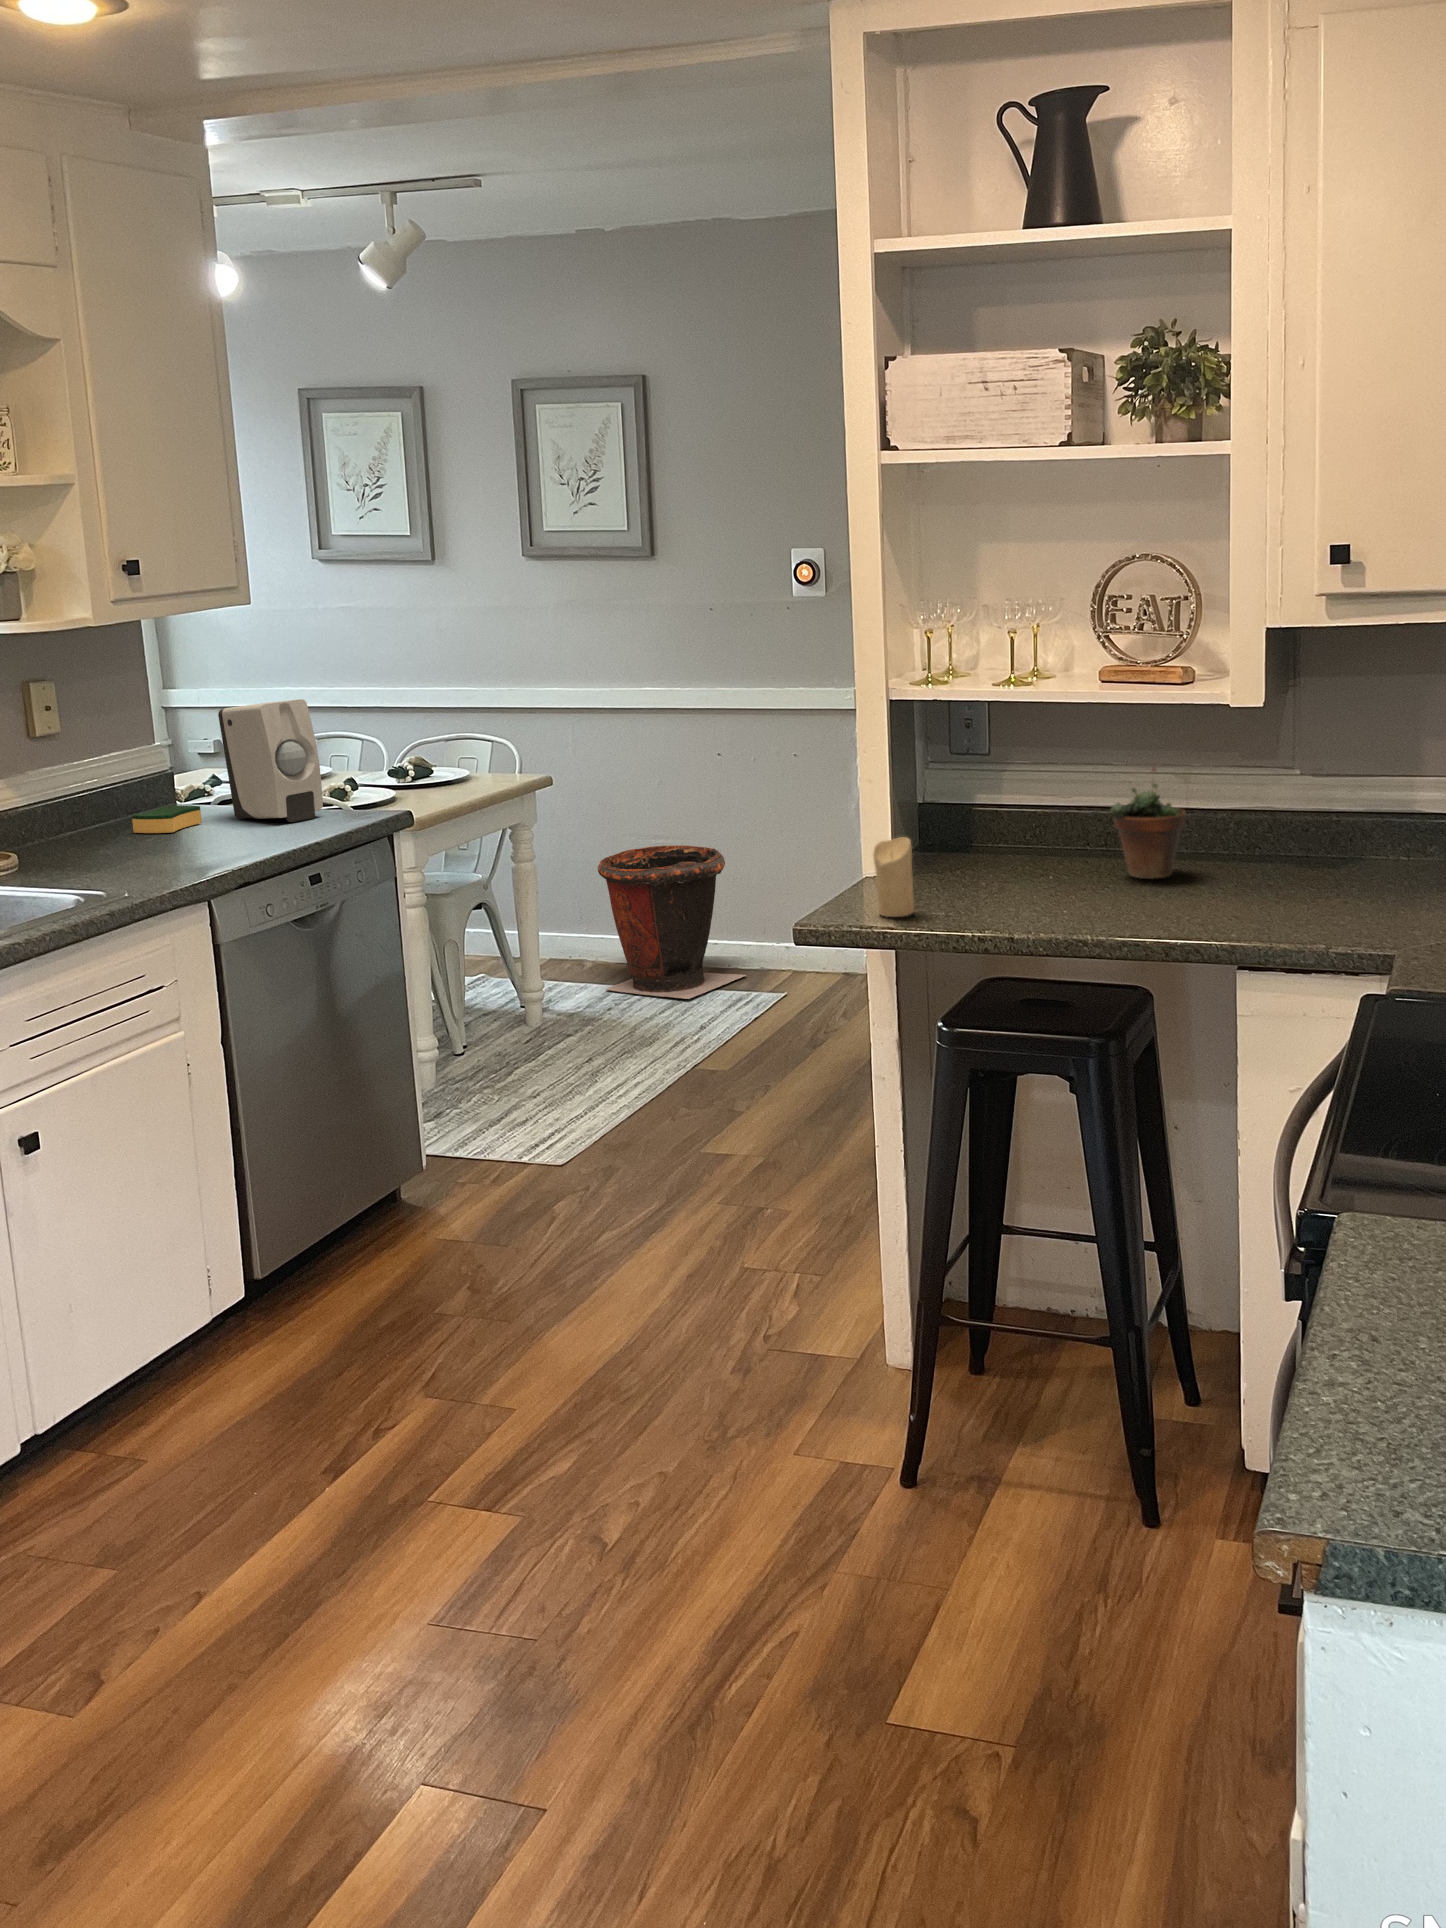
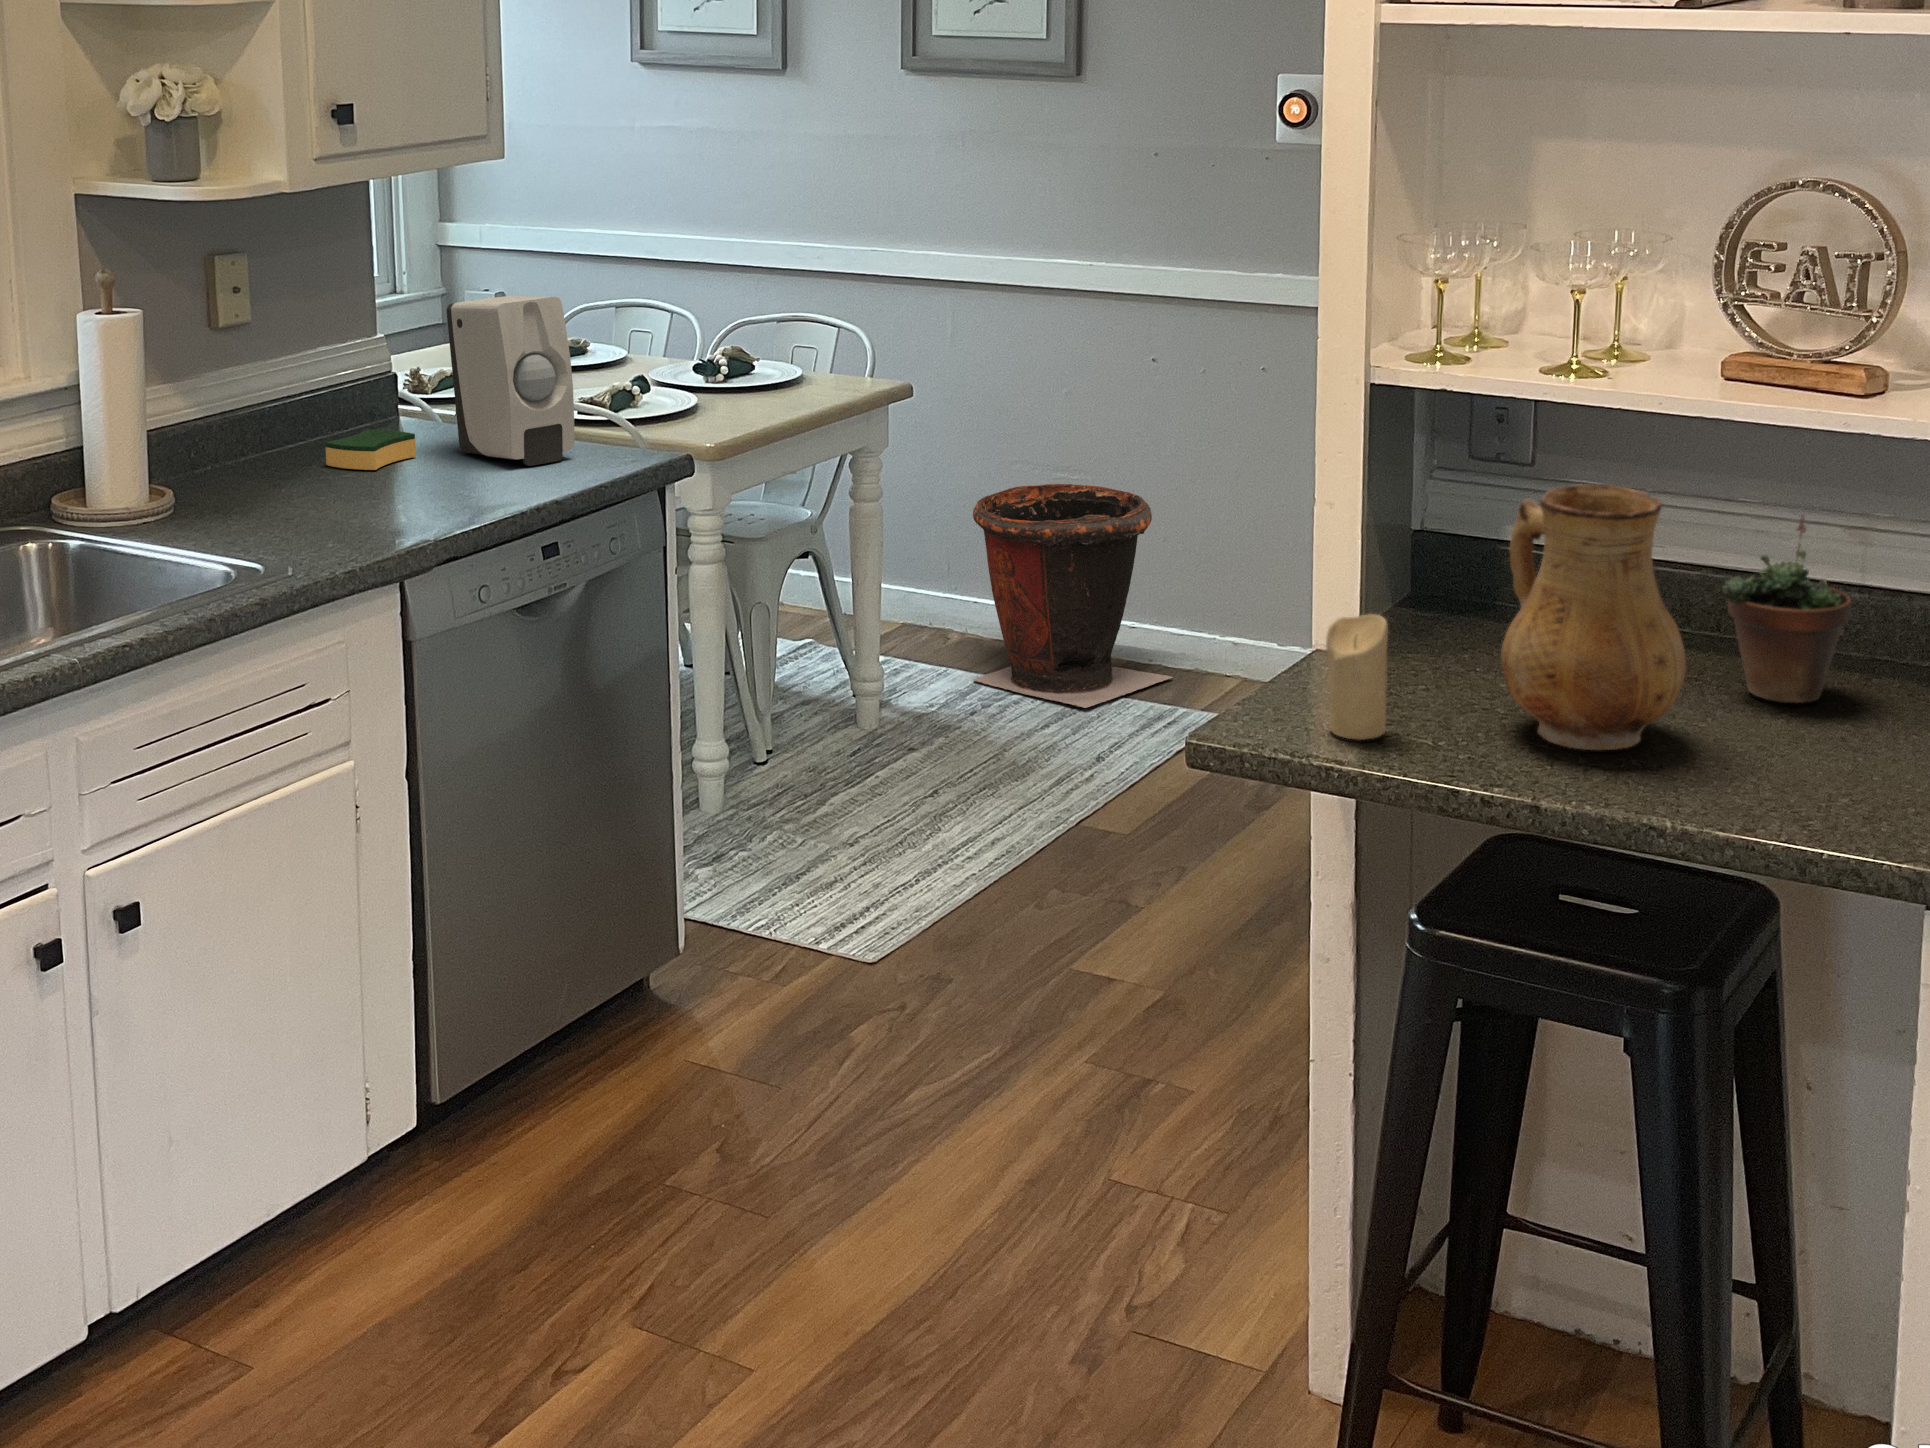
ceramic pitcher: none [981,745,1093,910] -> present [1501,484,1686,750]

